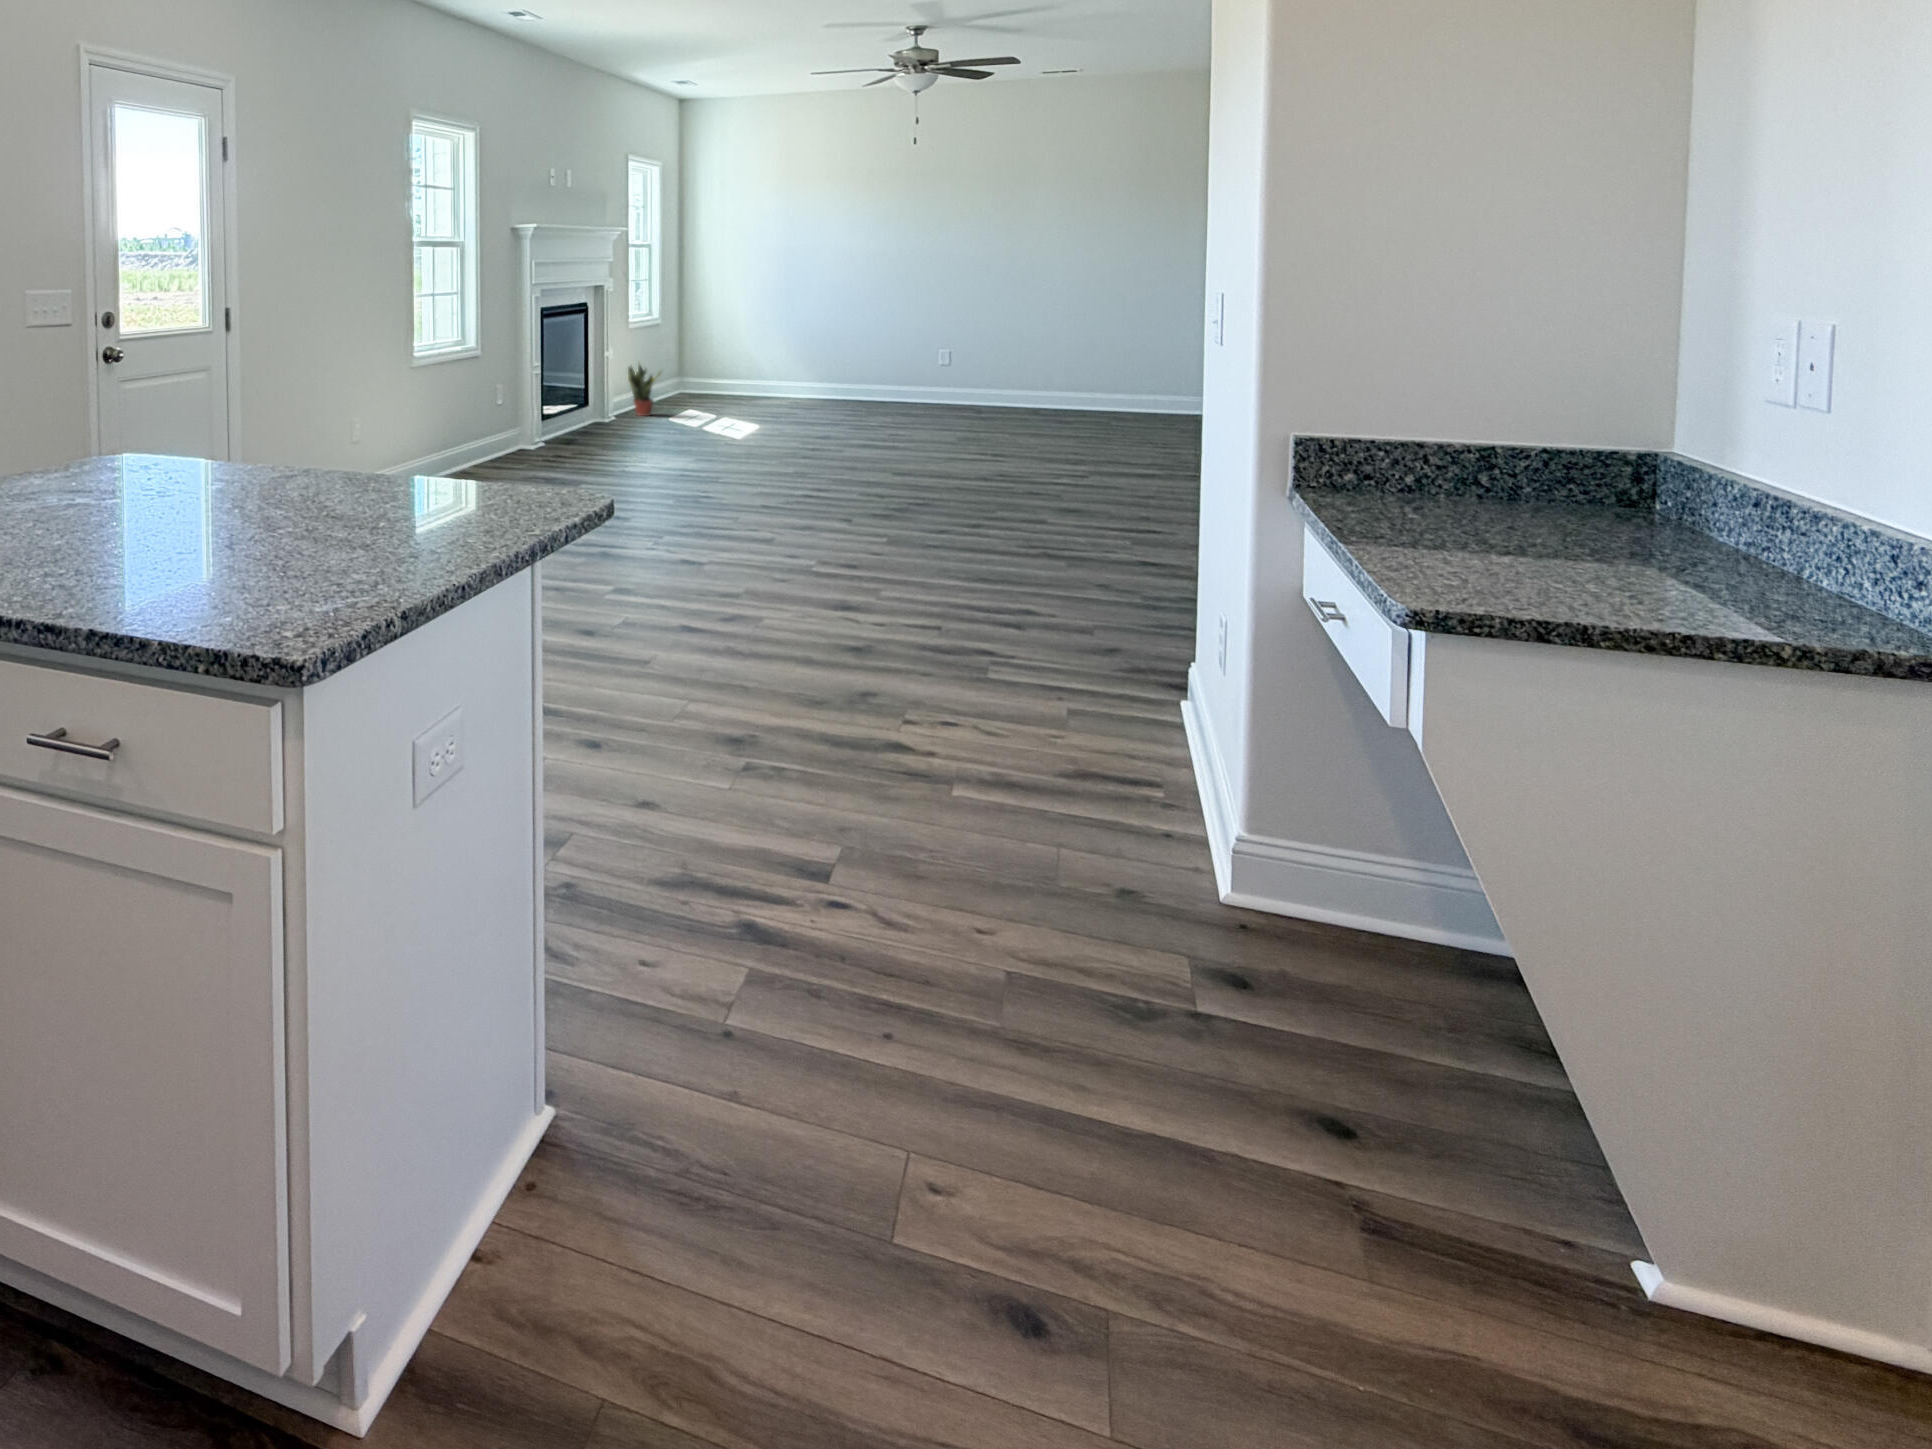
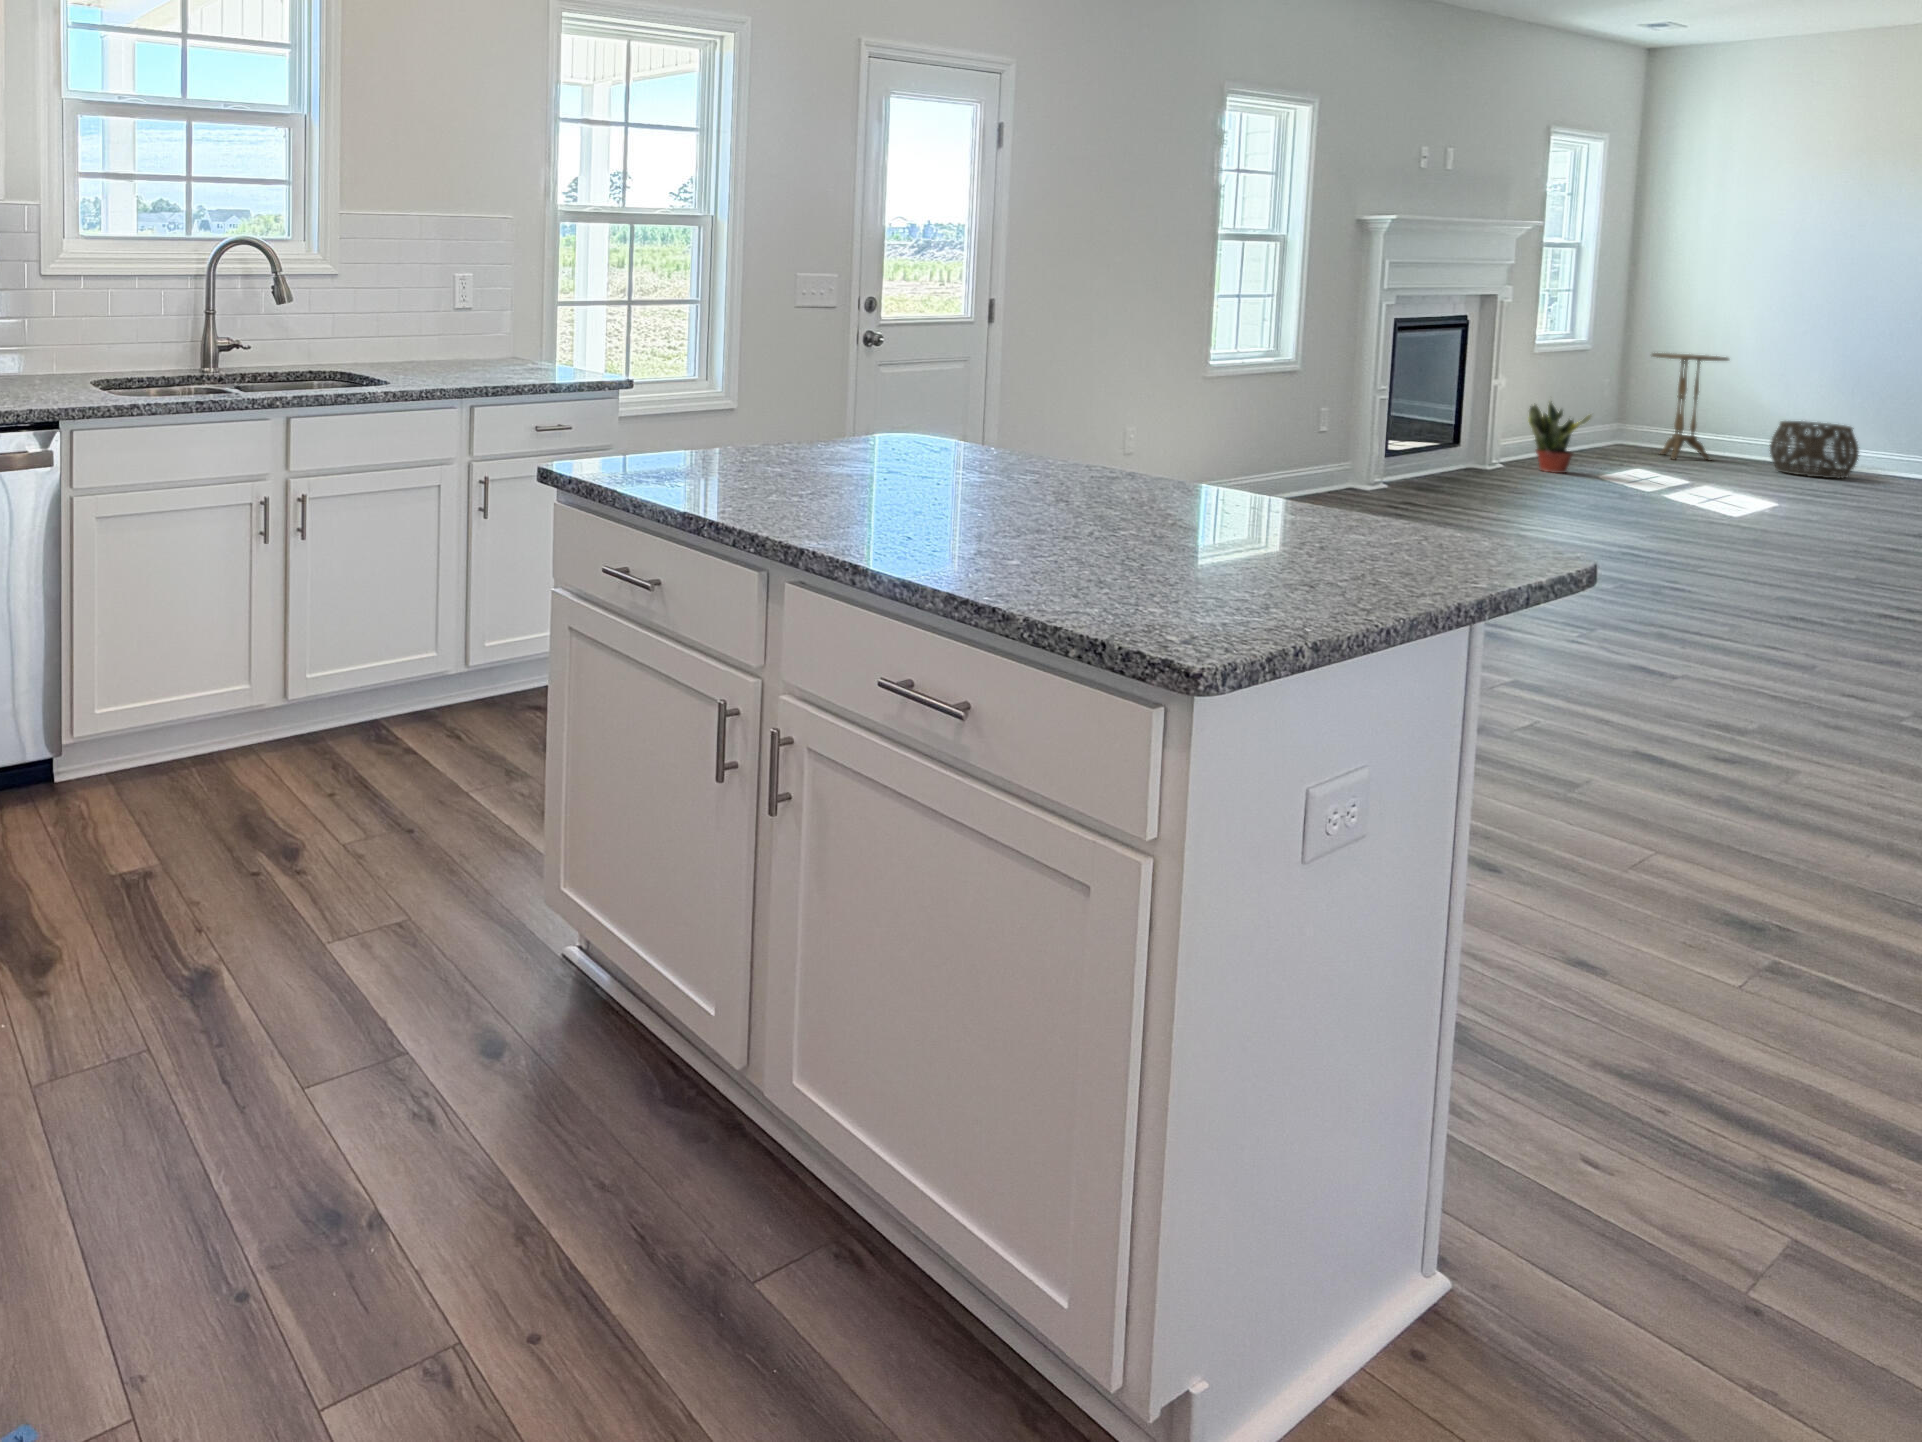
side table: none [692,321,731,398] -> present [1652,353,1729,460]
woven basket: none [753,363,795,401] -> present [1770,421,1859,478]

